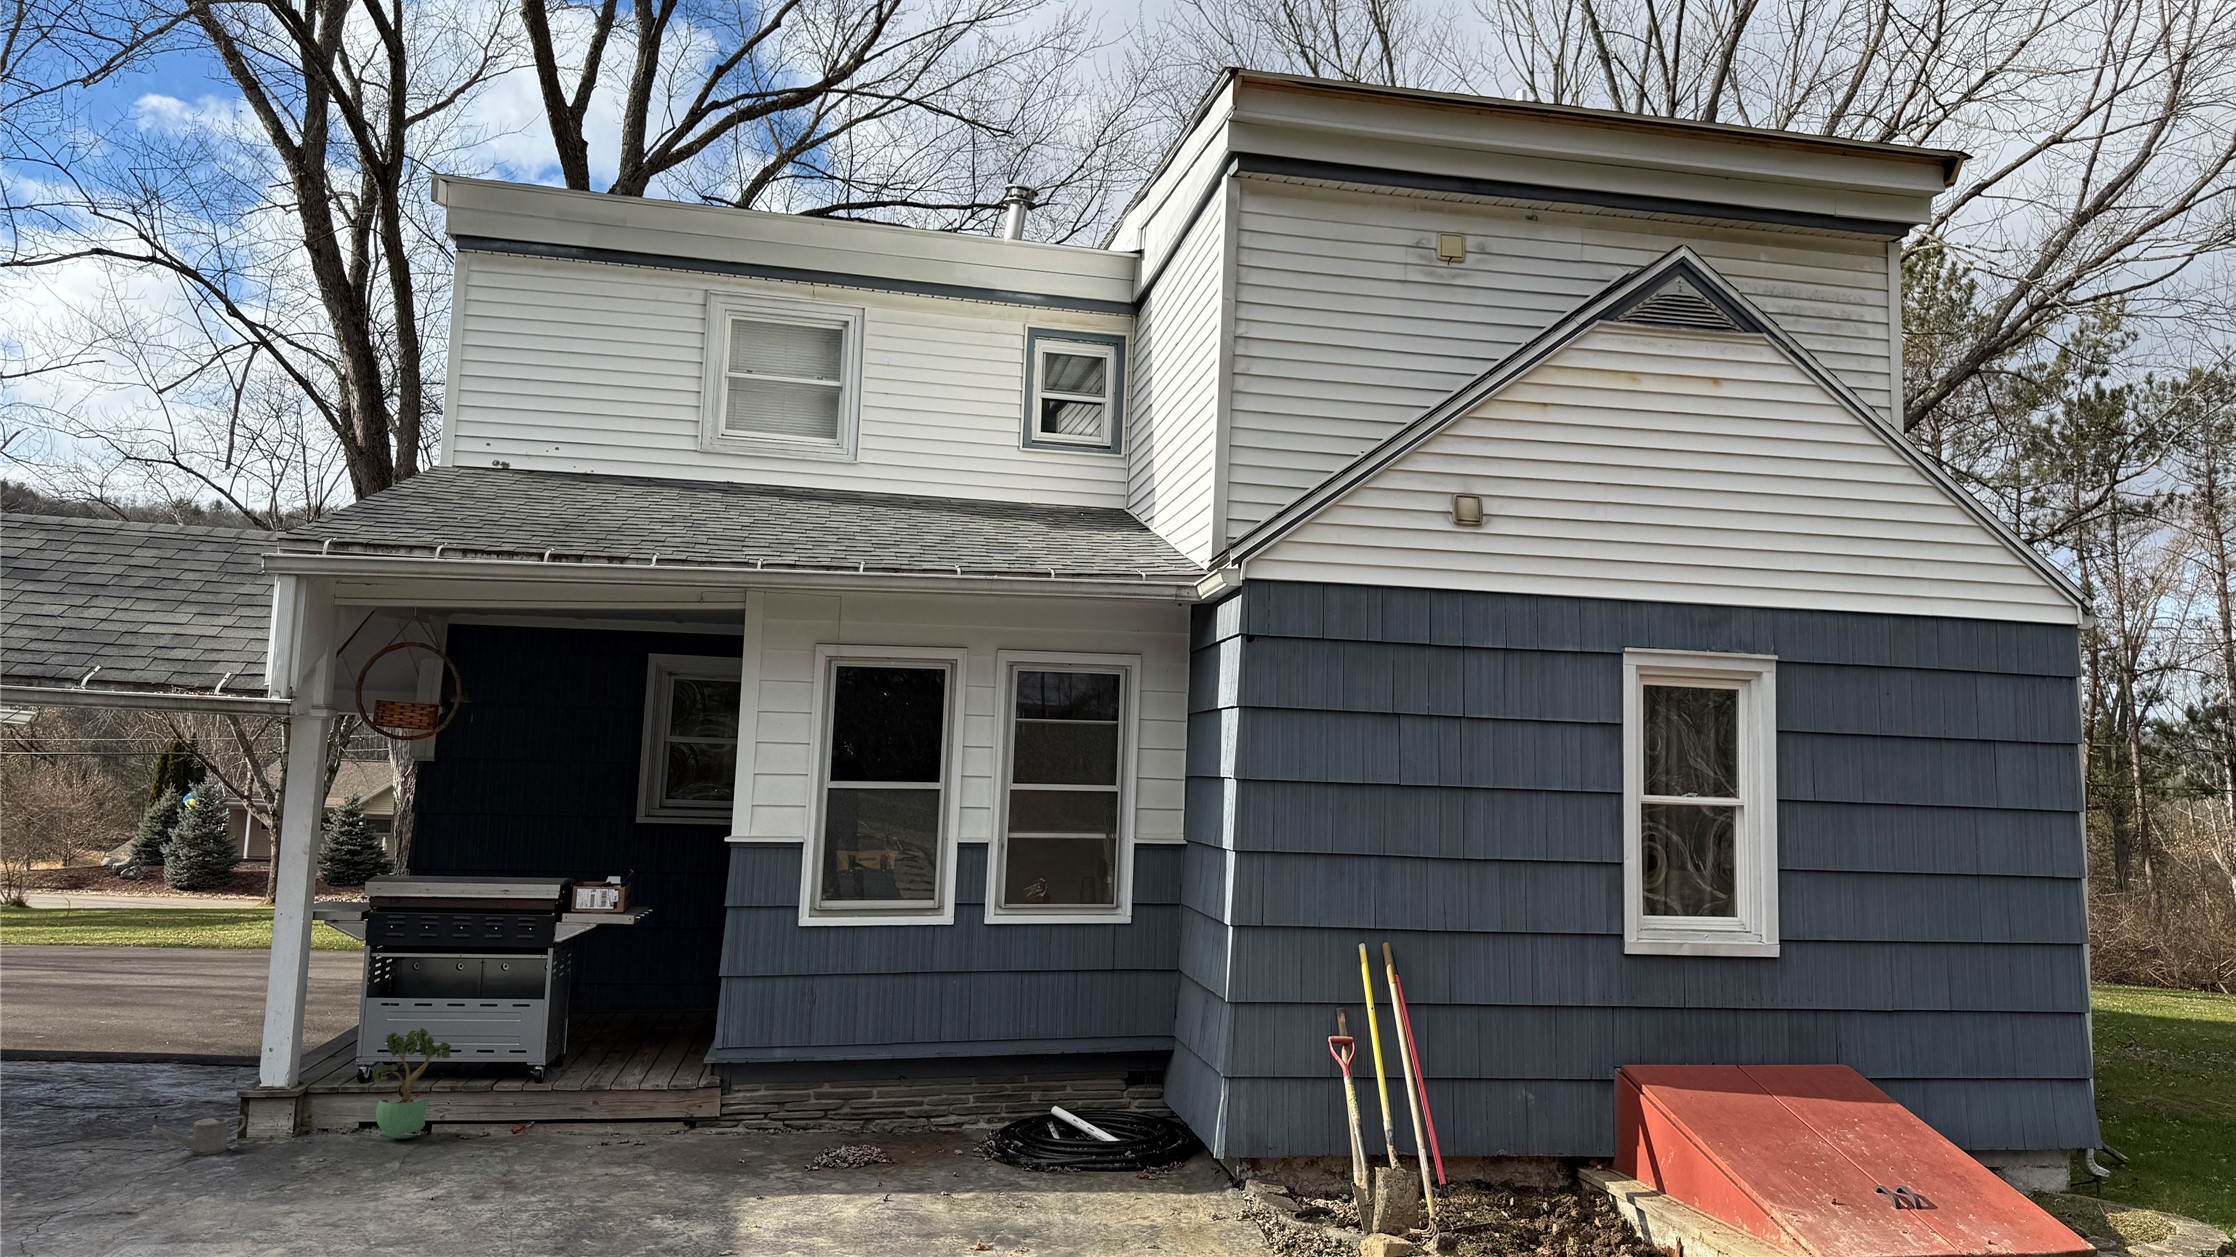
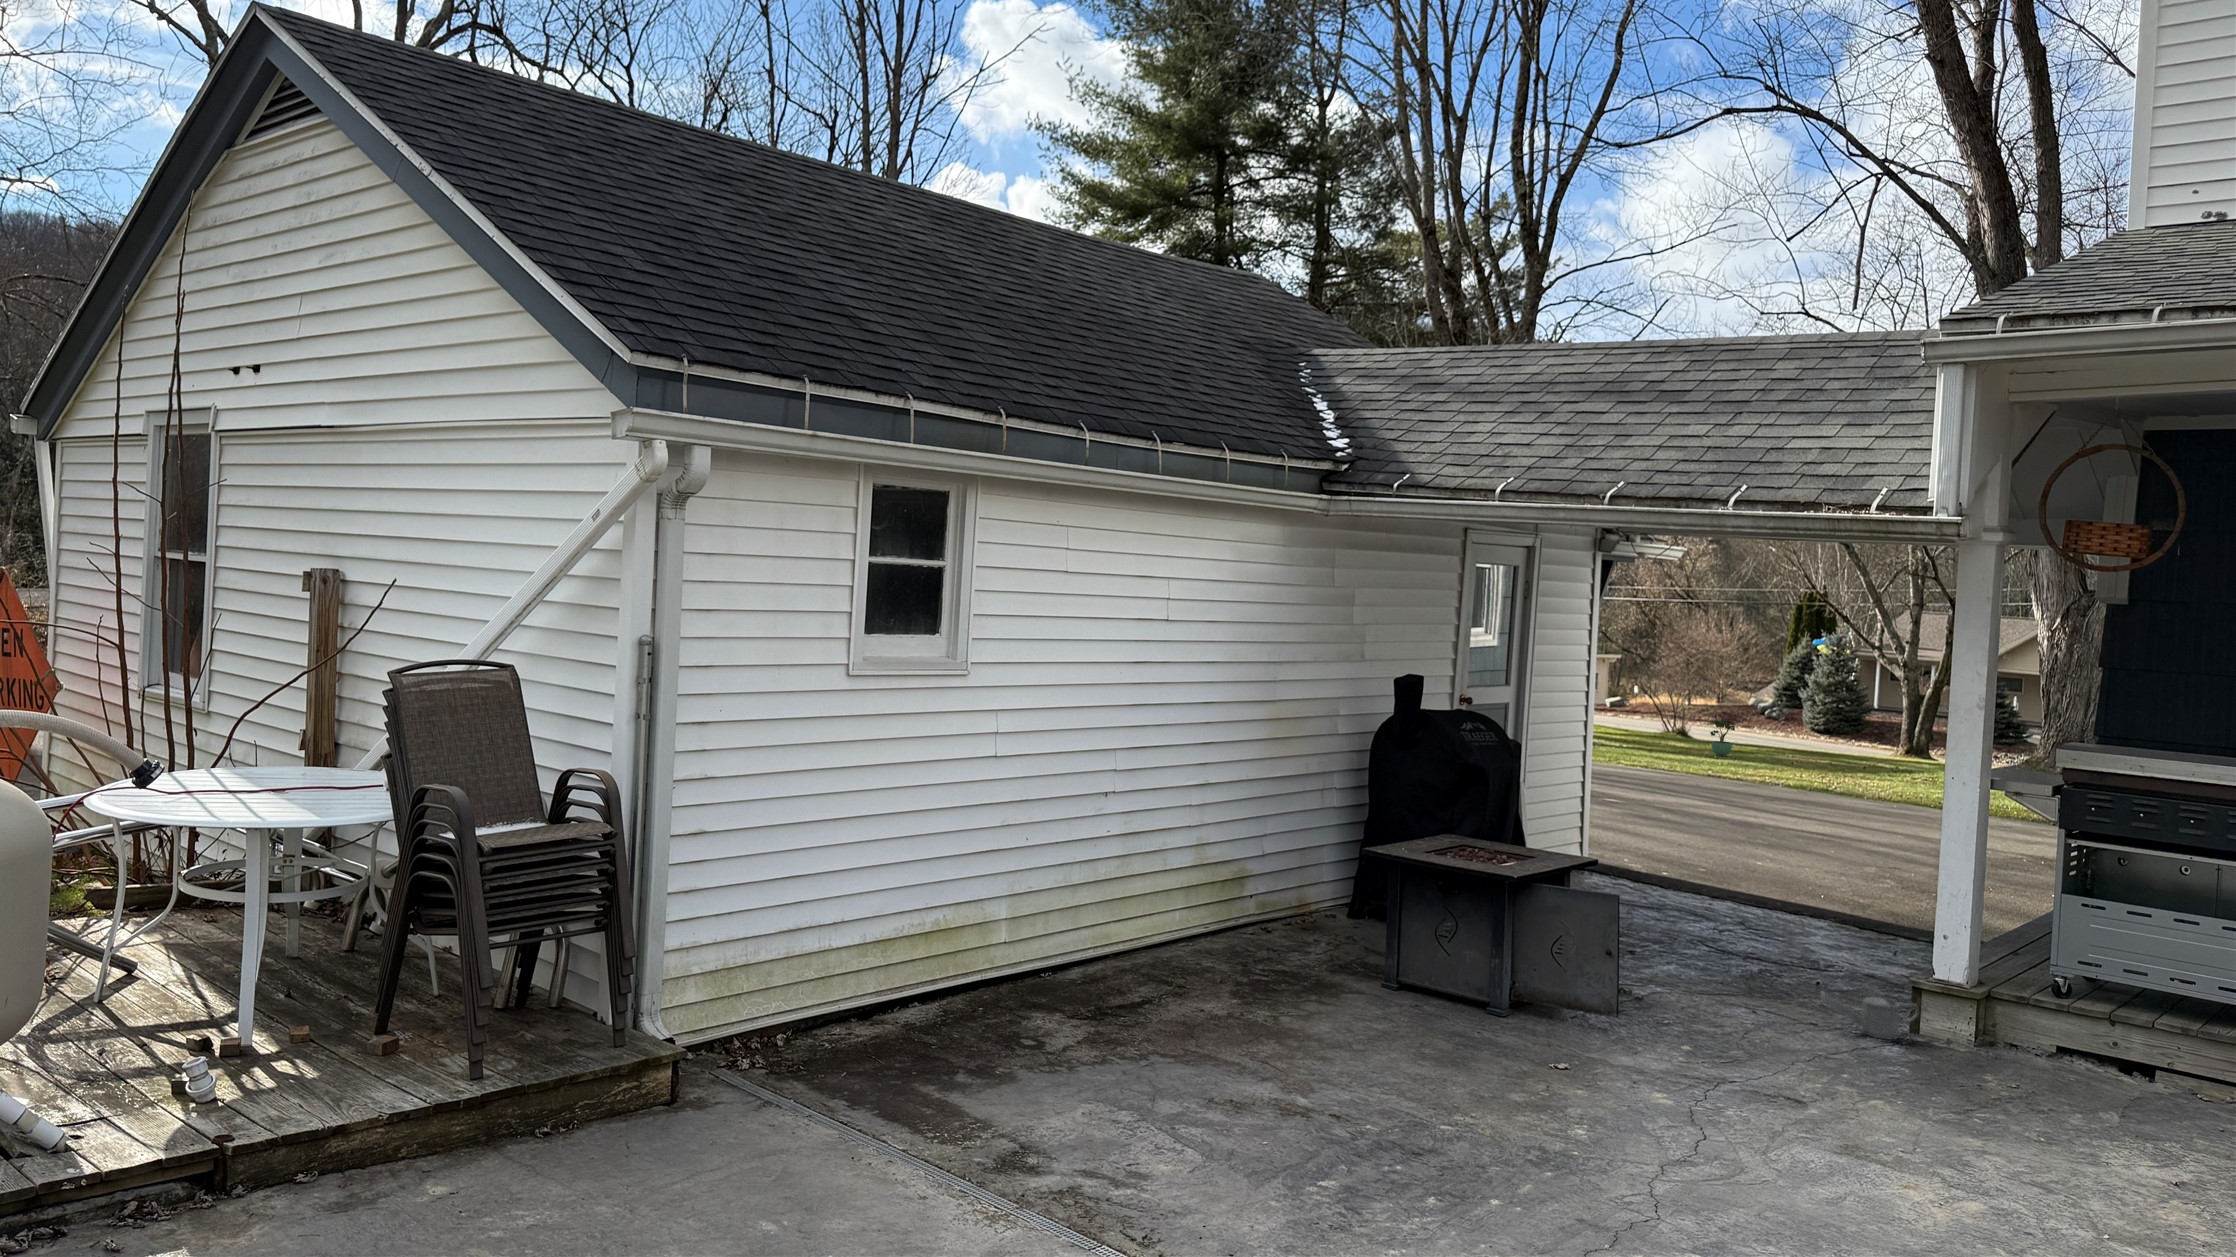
potted plant: present [372,1028,451,1139] -> present [1710,719,1735,756]

